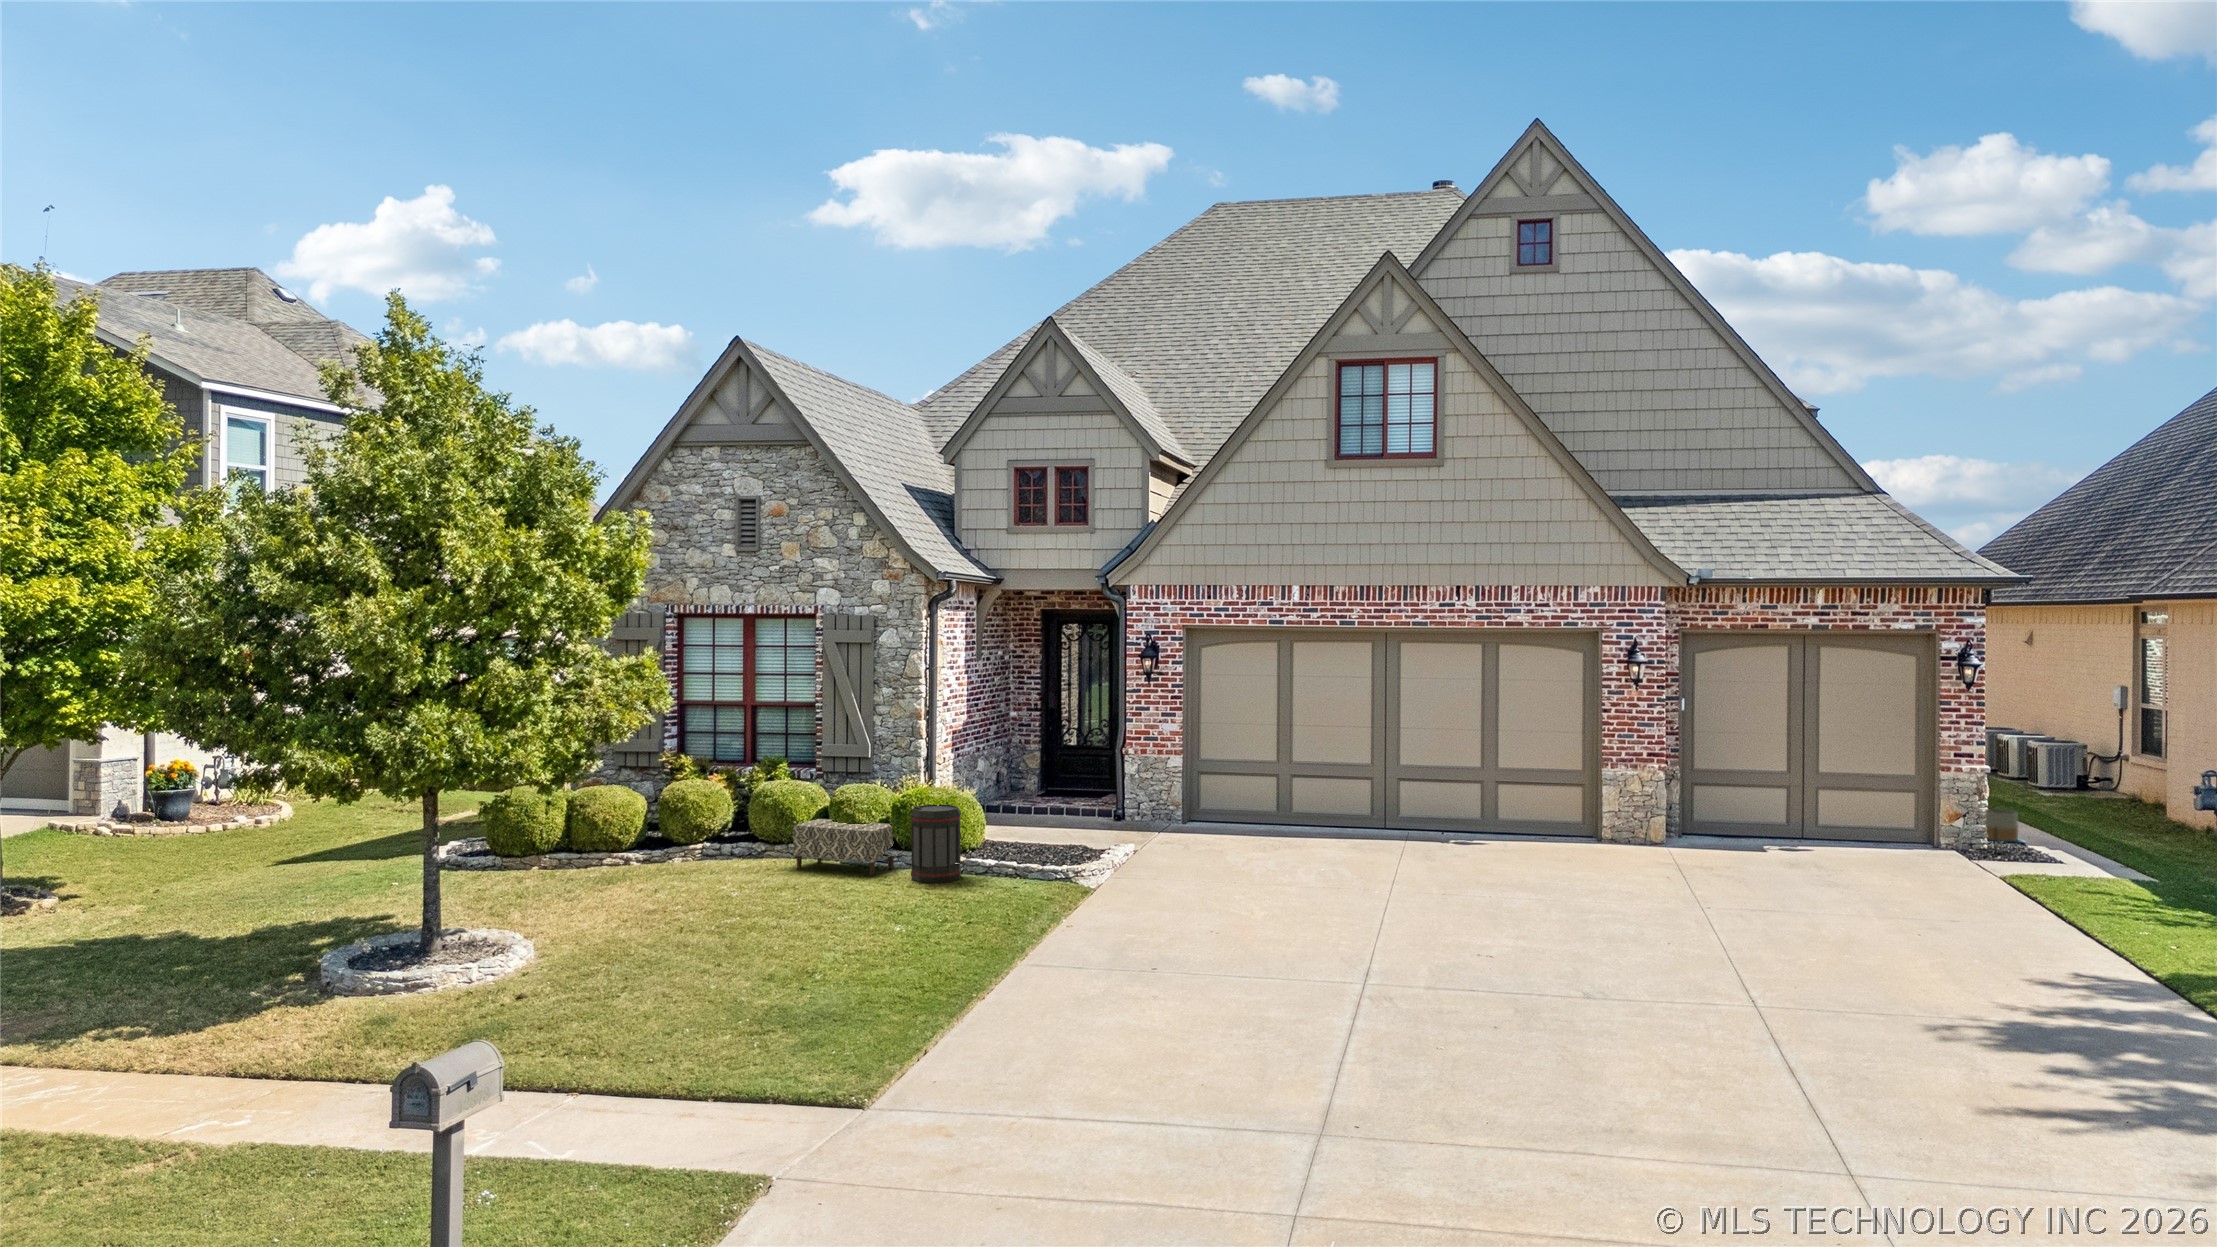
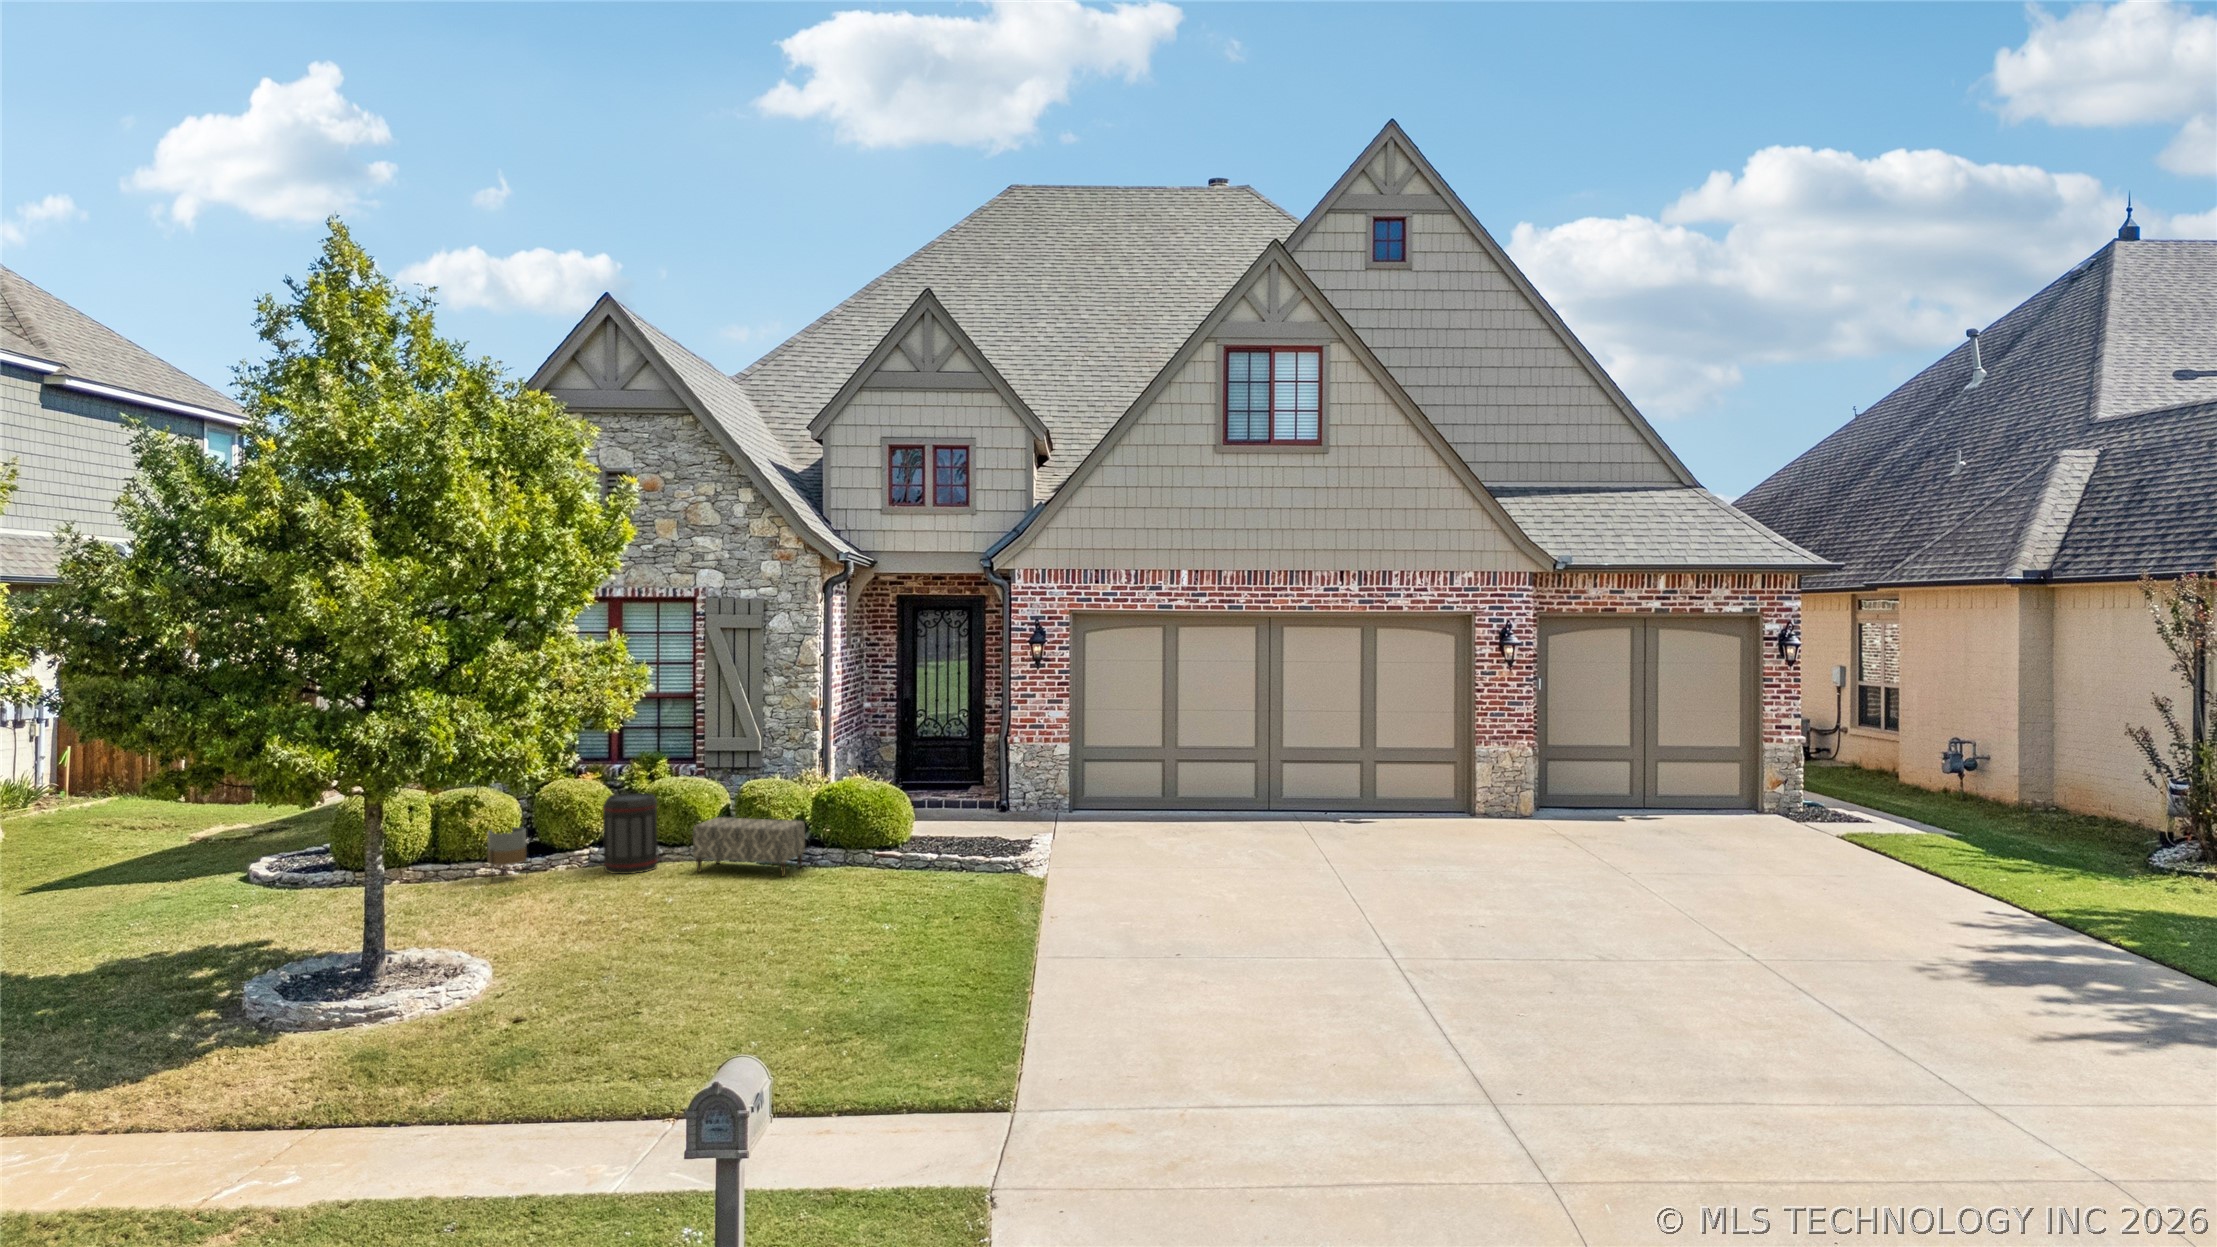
trash can: present [911,804,961,883] -> present [603,793,658,874]
planter: present [1985,809,2018,841] -> present [488,827,527,875]

